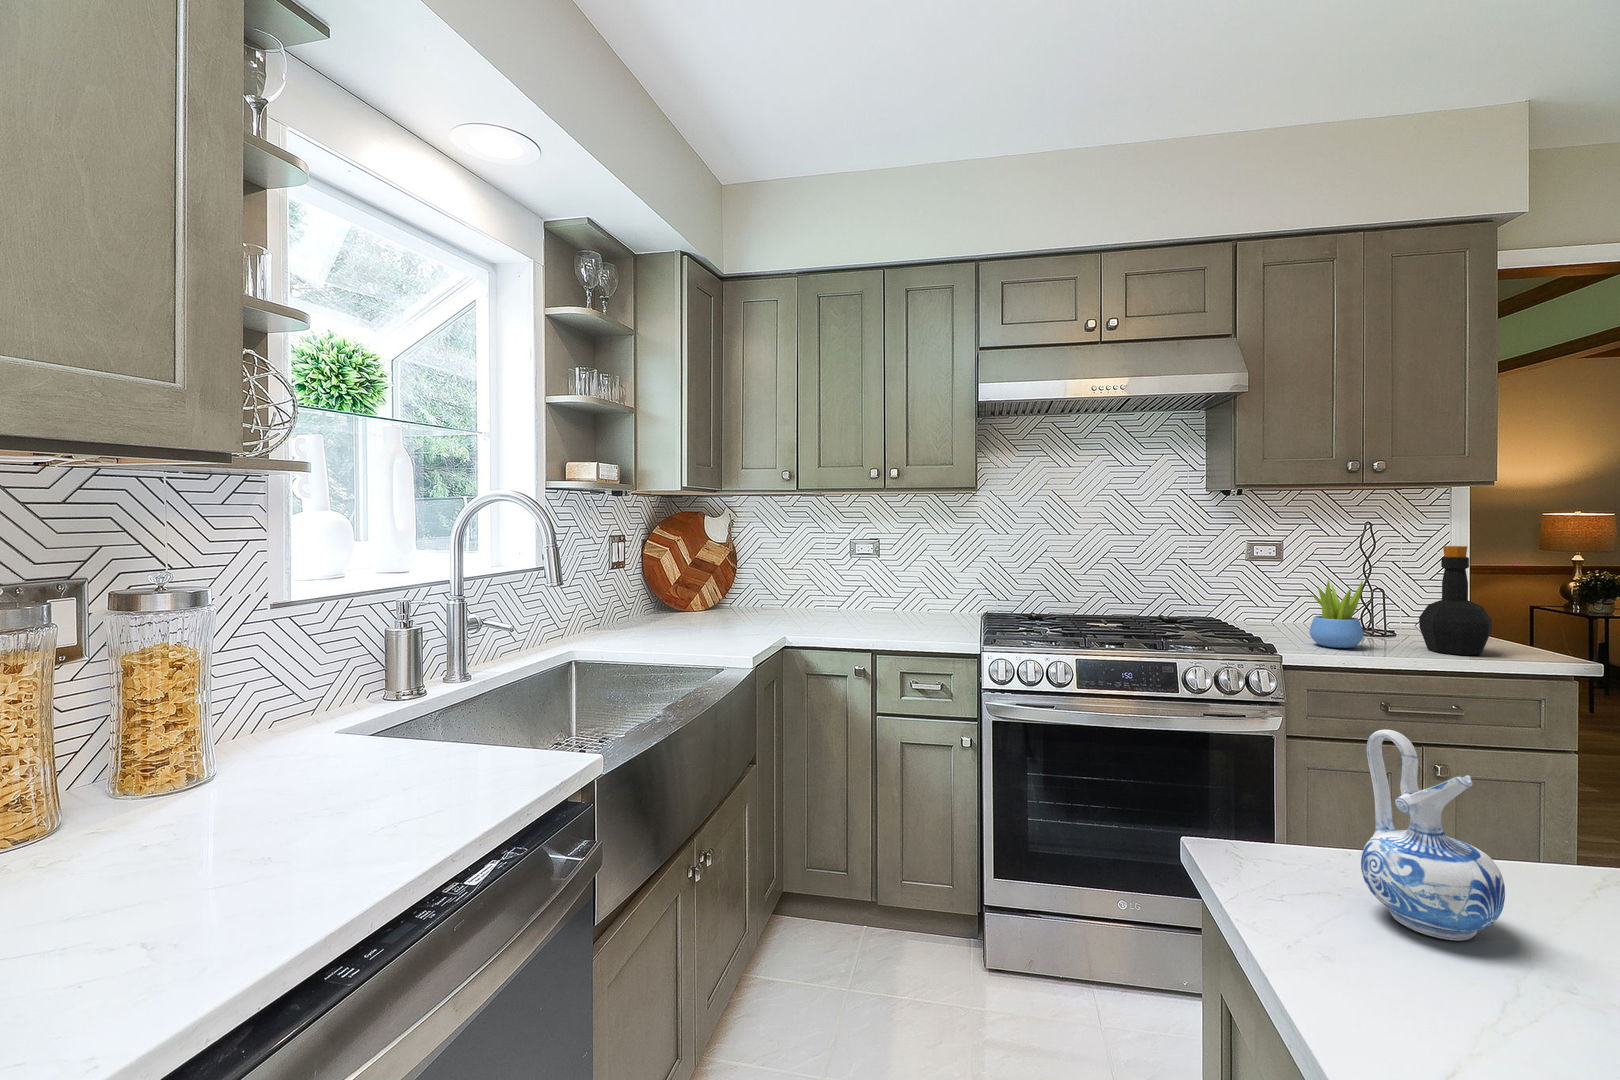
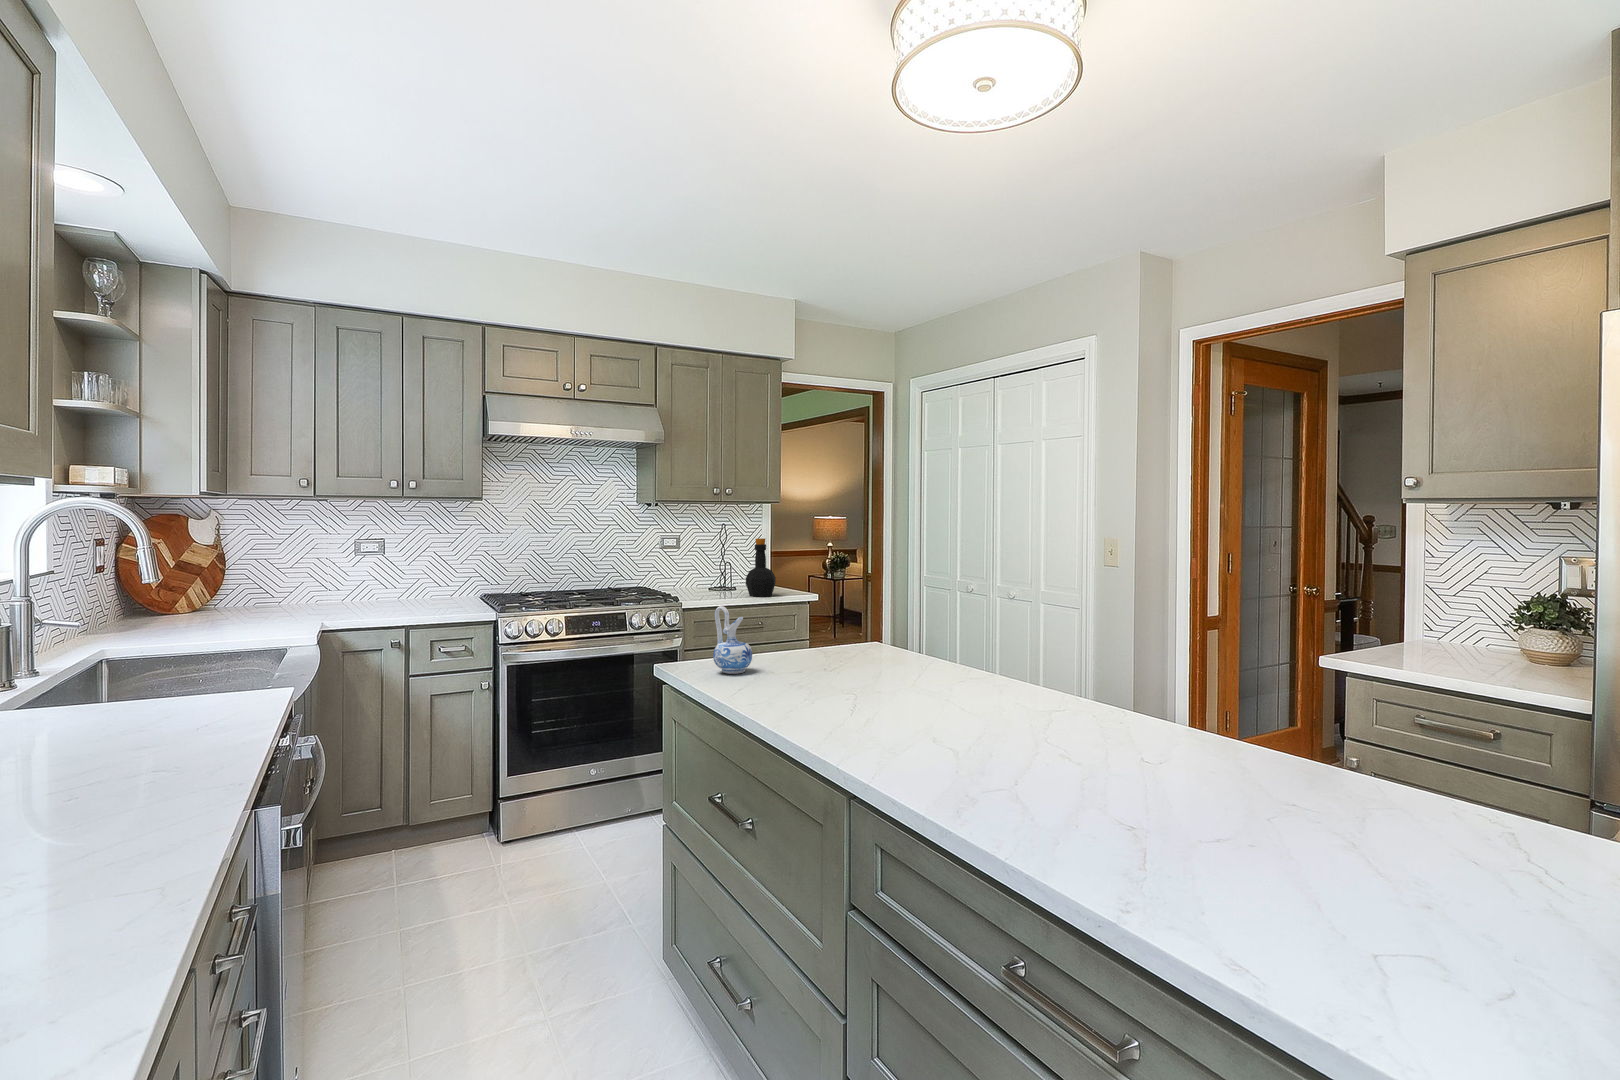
succulent plant: present [1310,580,1364,648] -> none [695,558,721,598]

